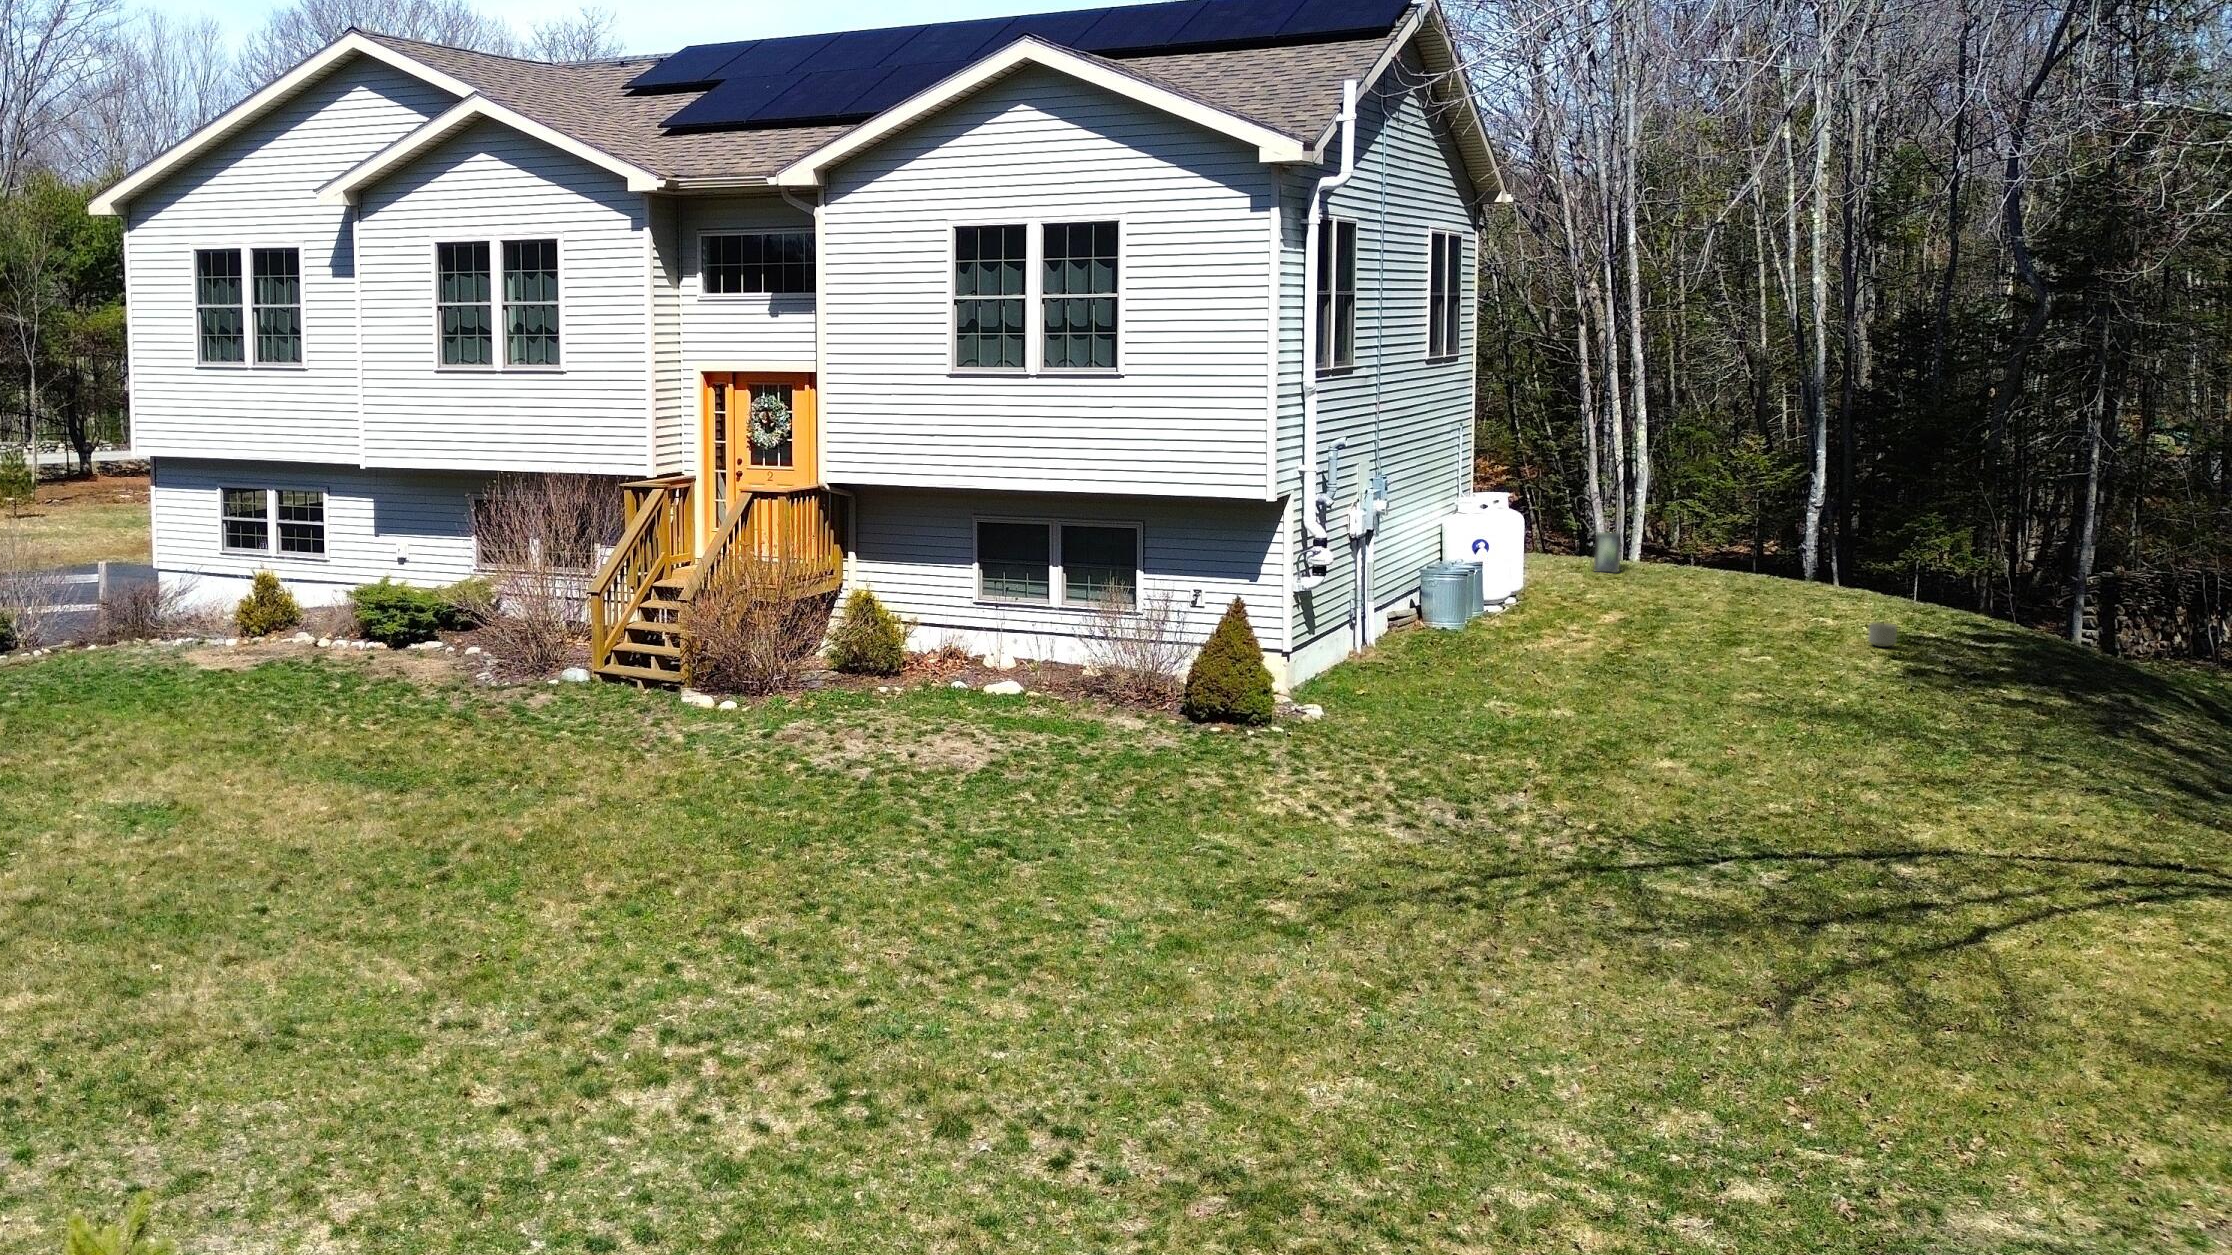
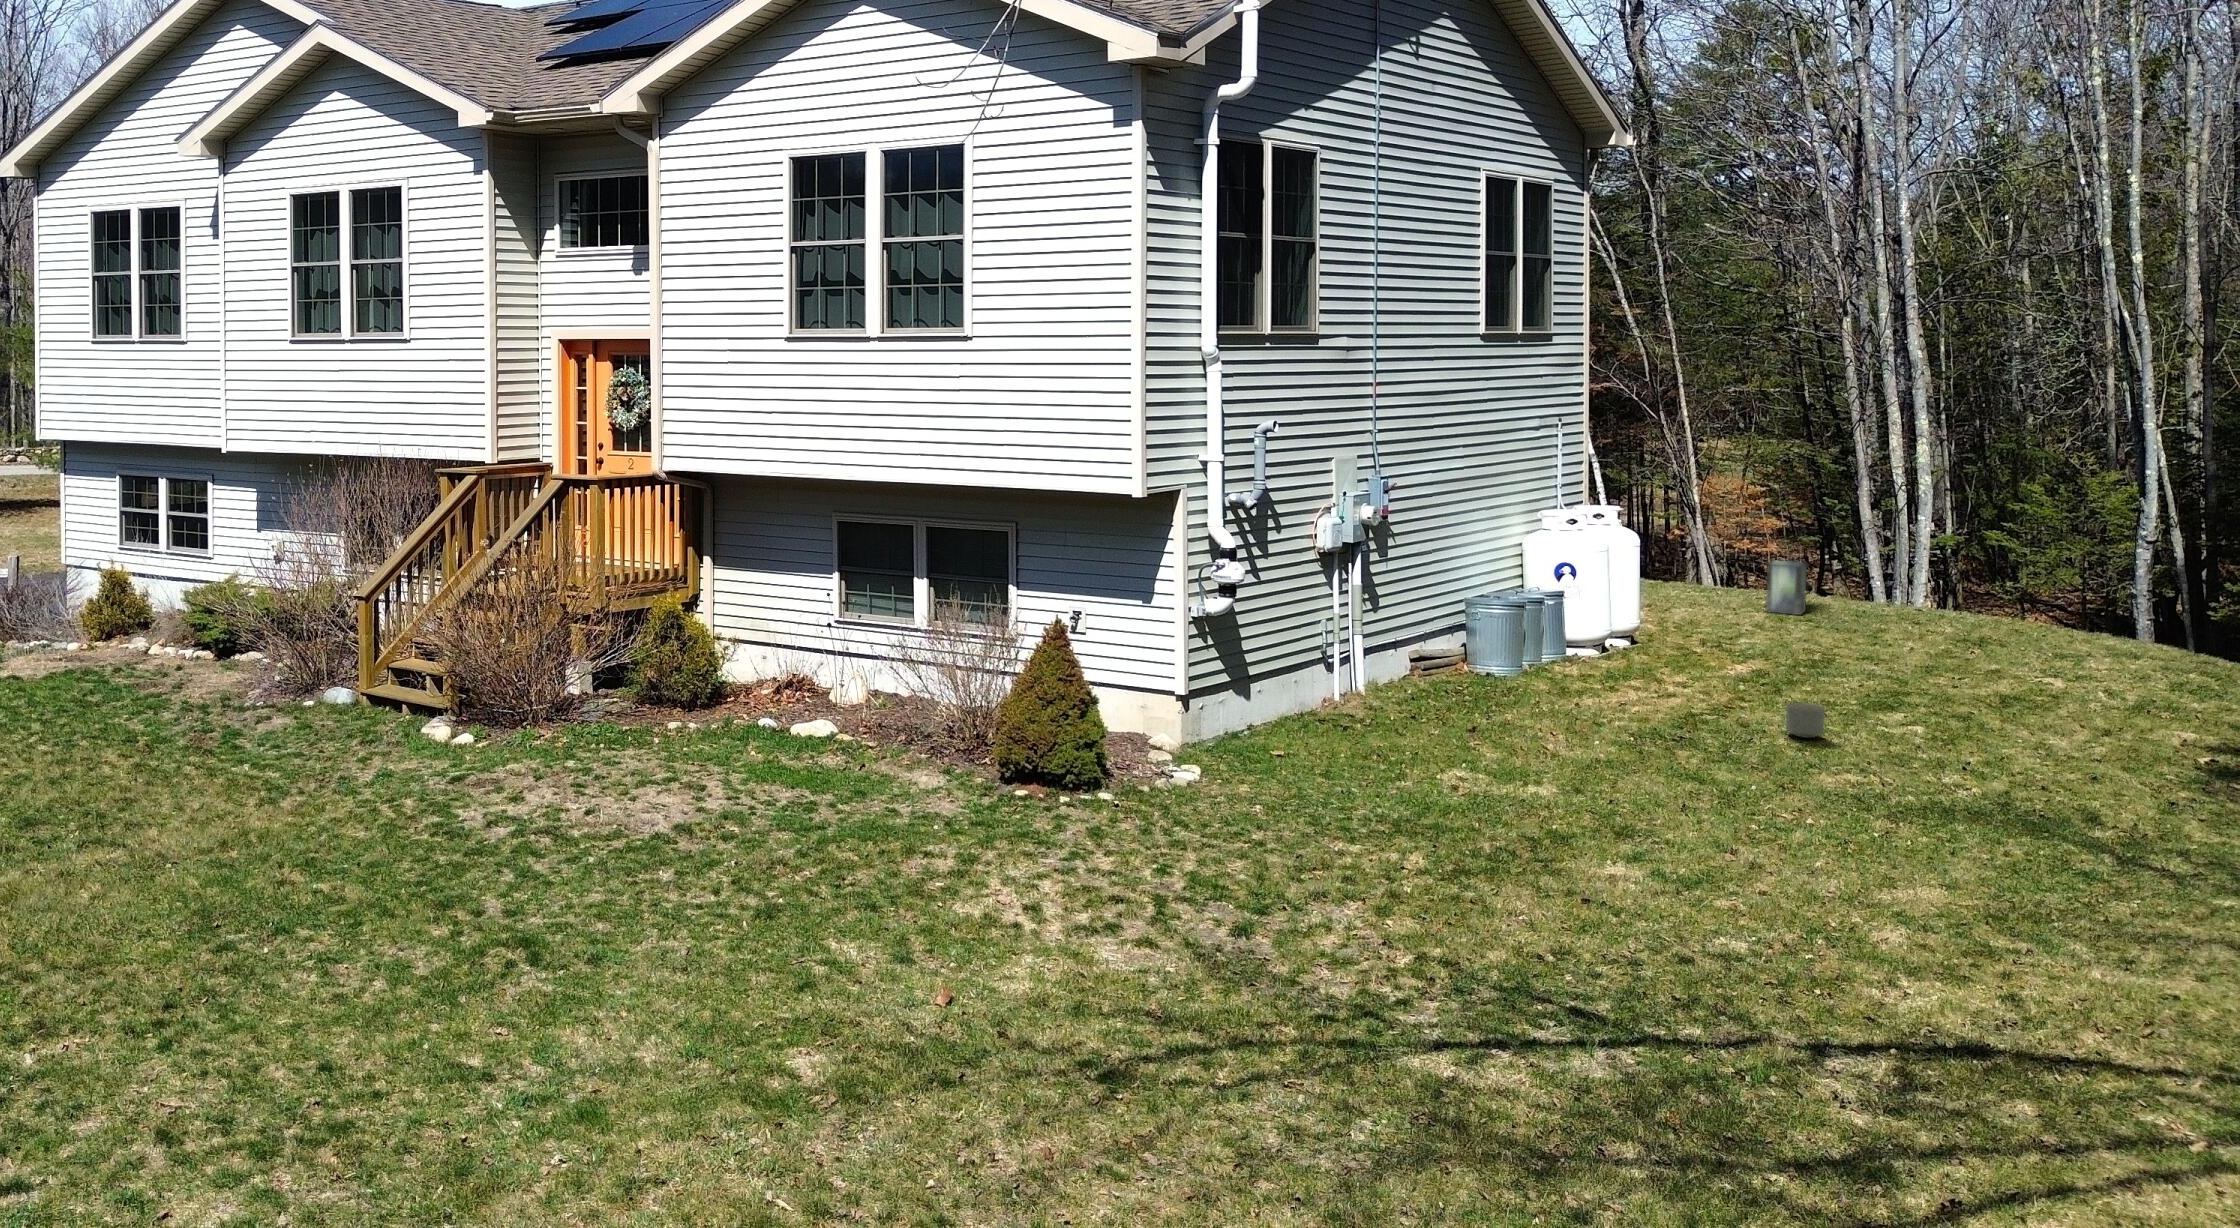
planter: present [1868,622,1897,647] -> present [1786,702,1825,738]

